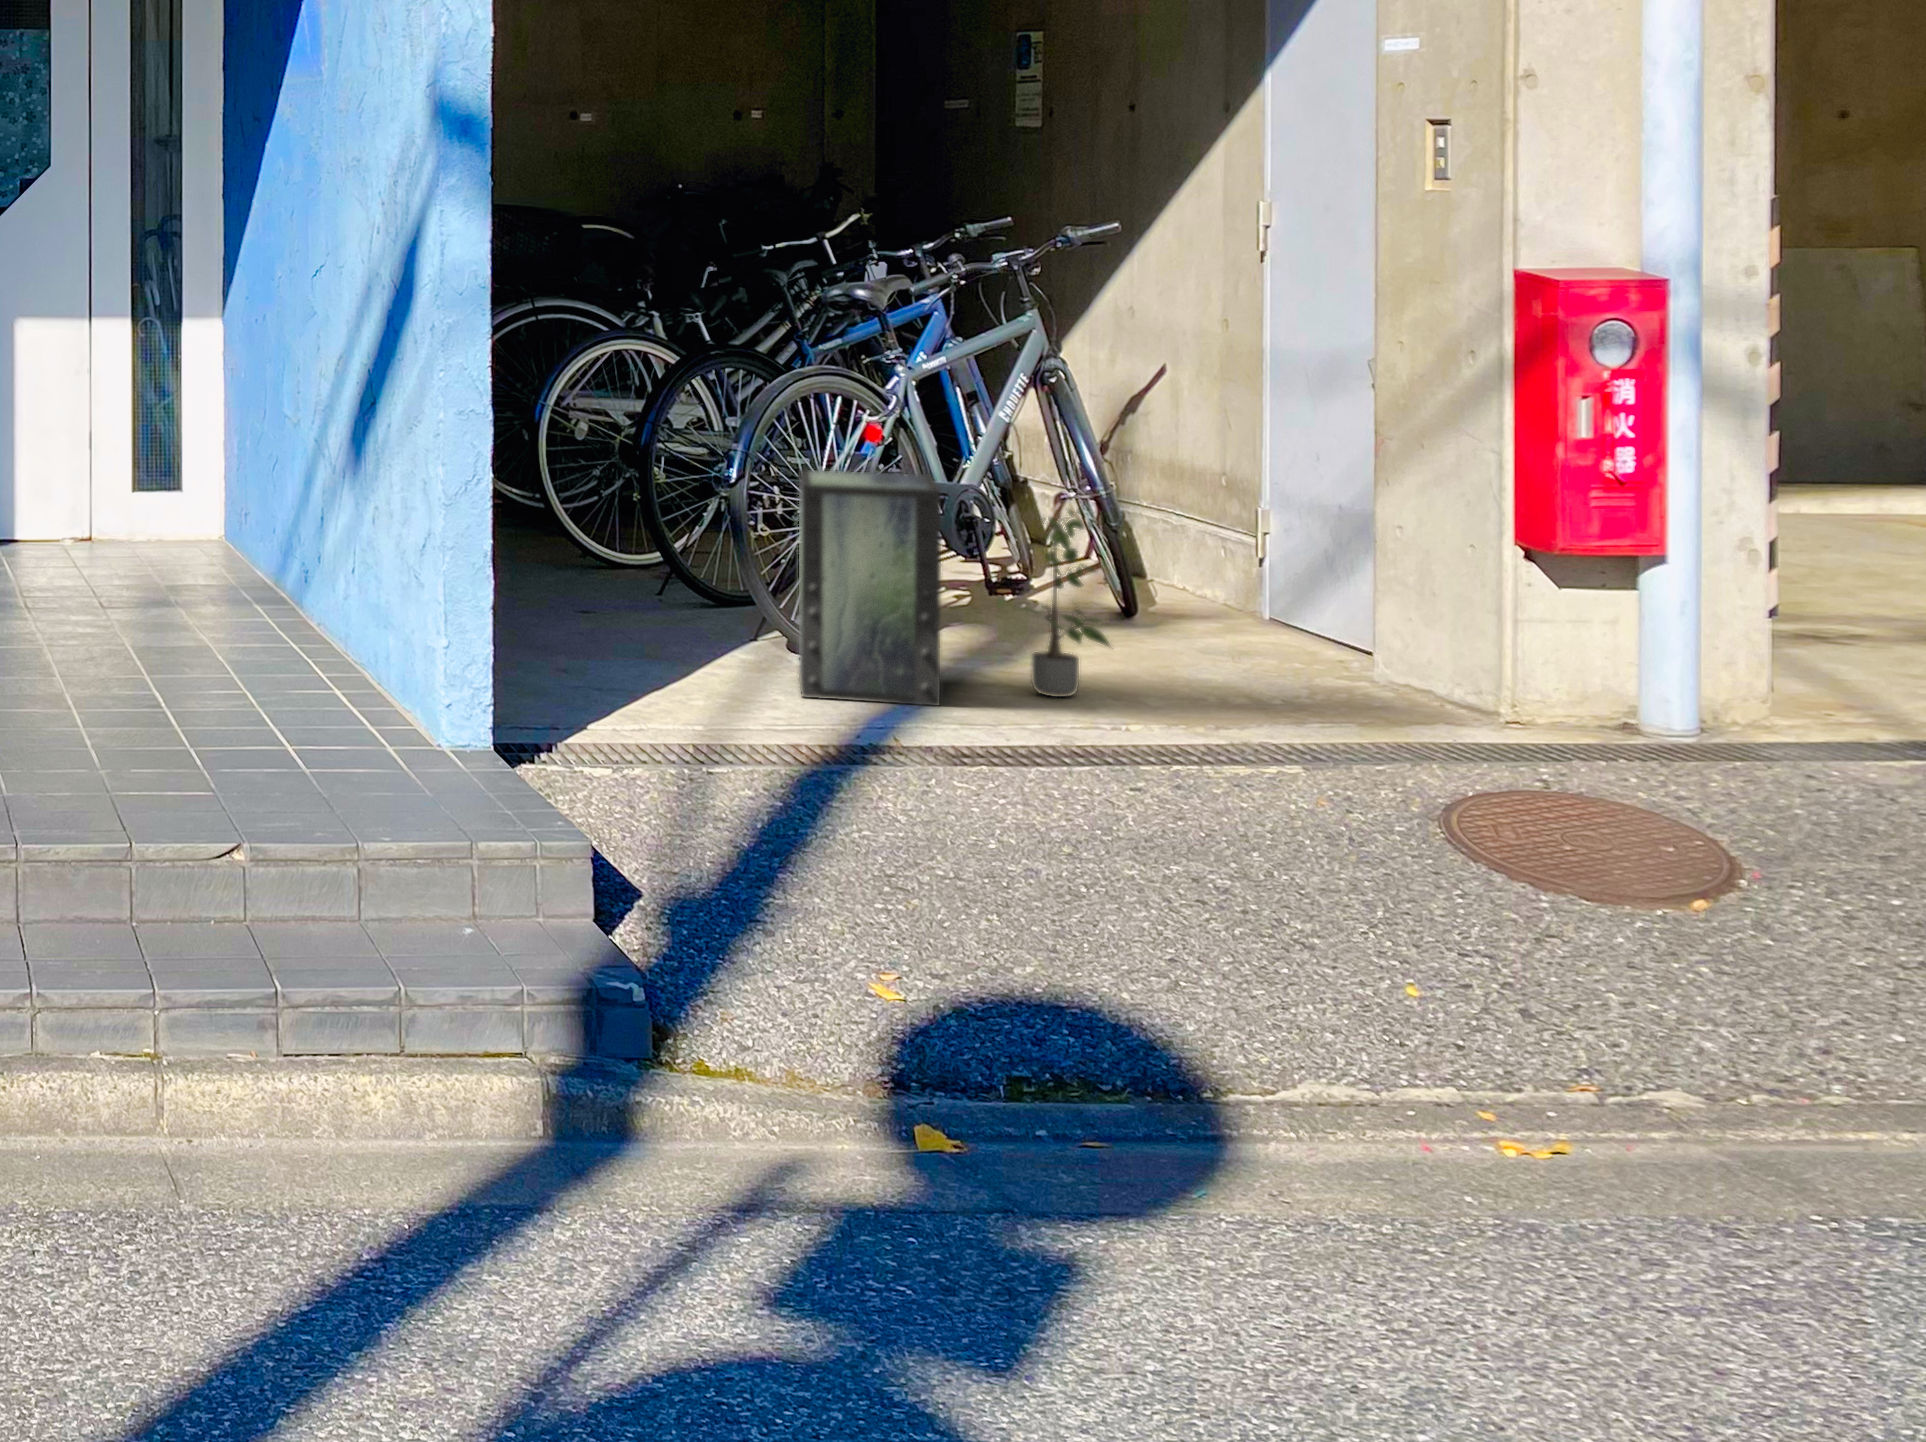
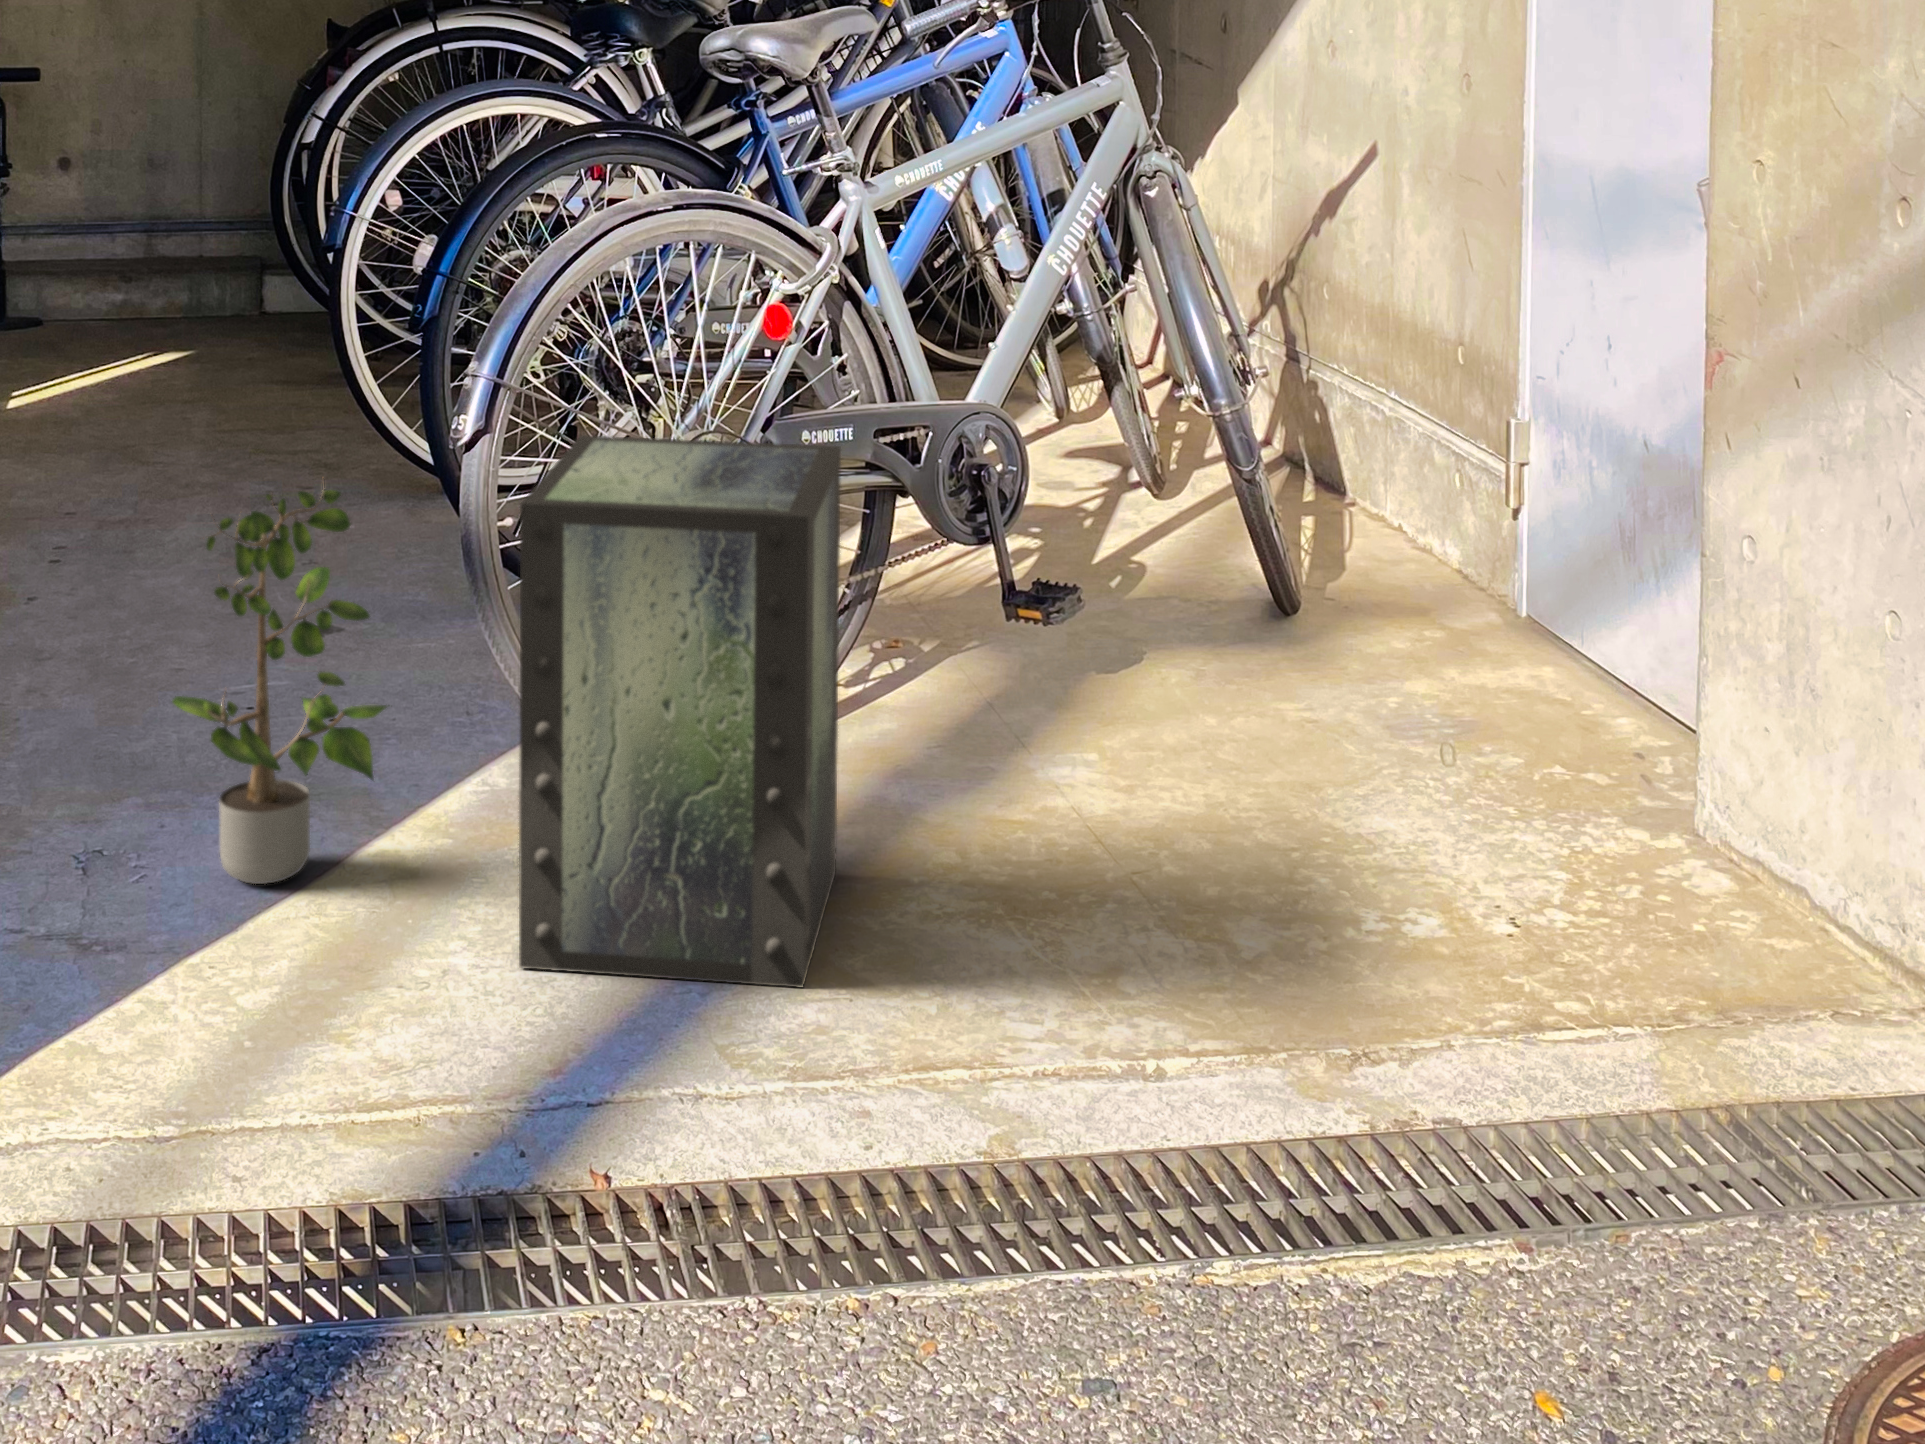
potted plant: present [1022,510,1109,697] -> present [172,487,387,884]

